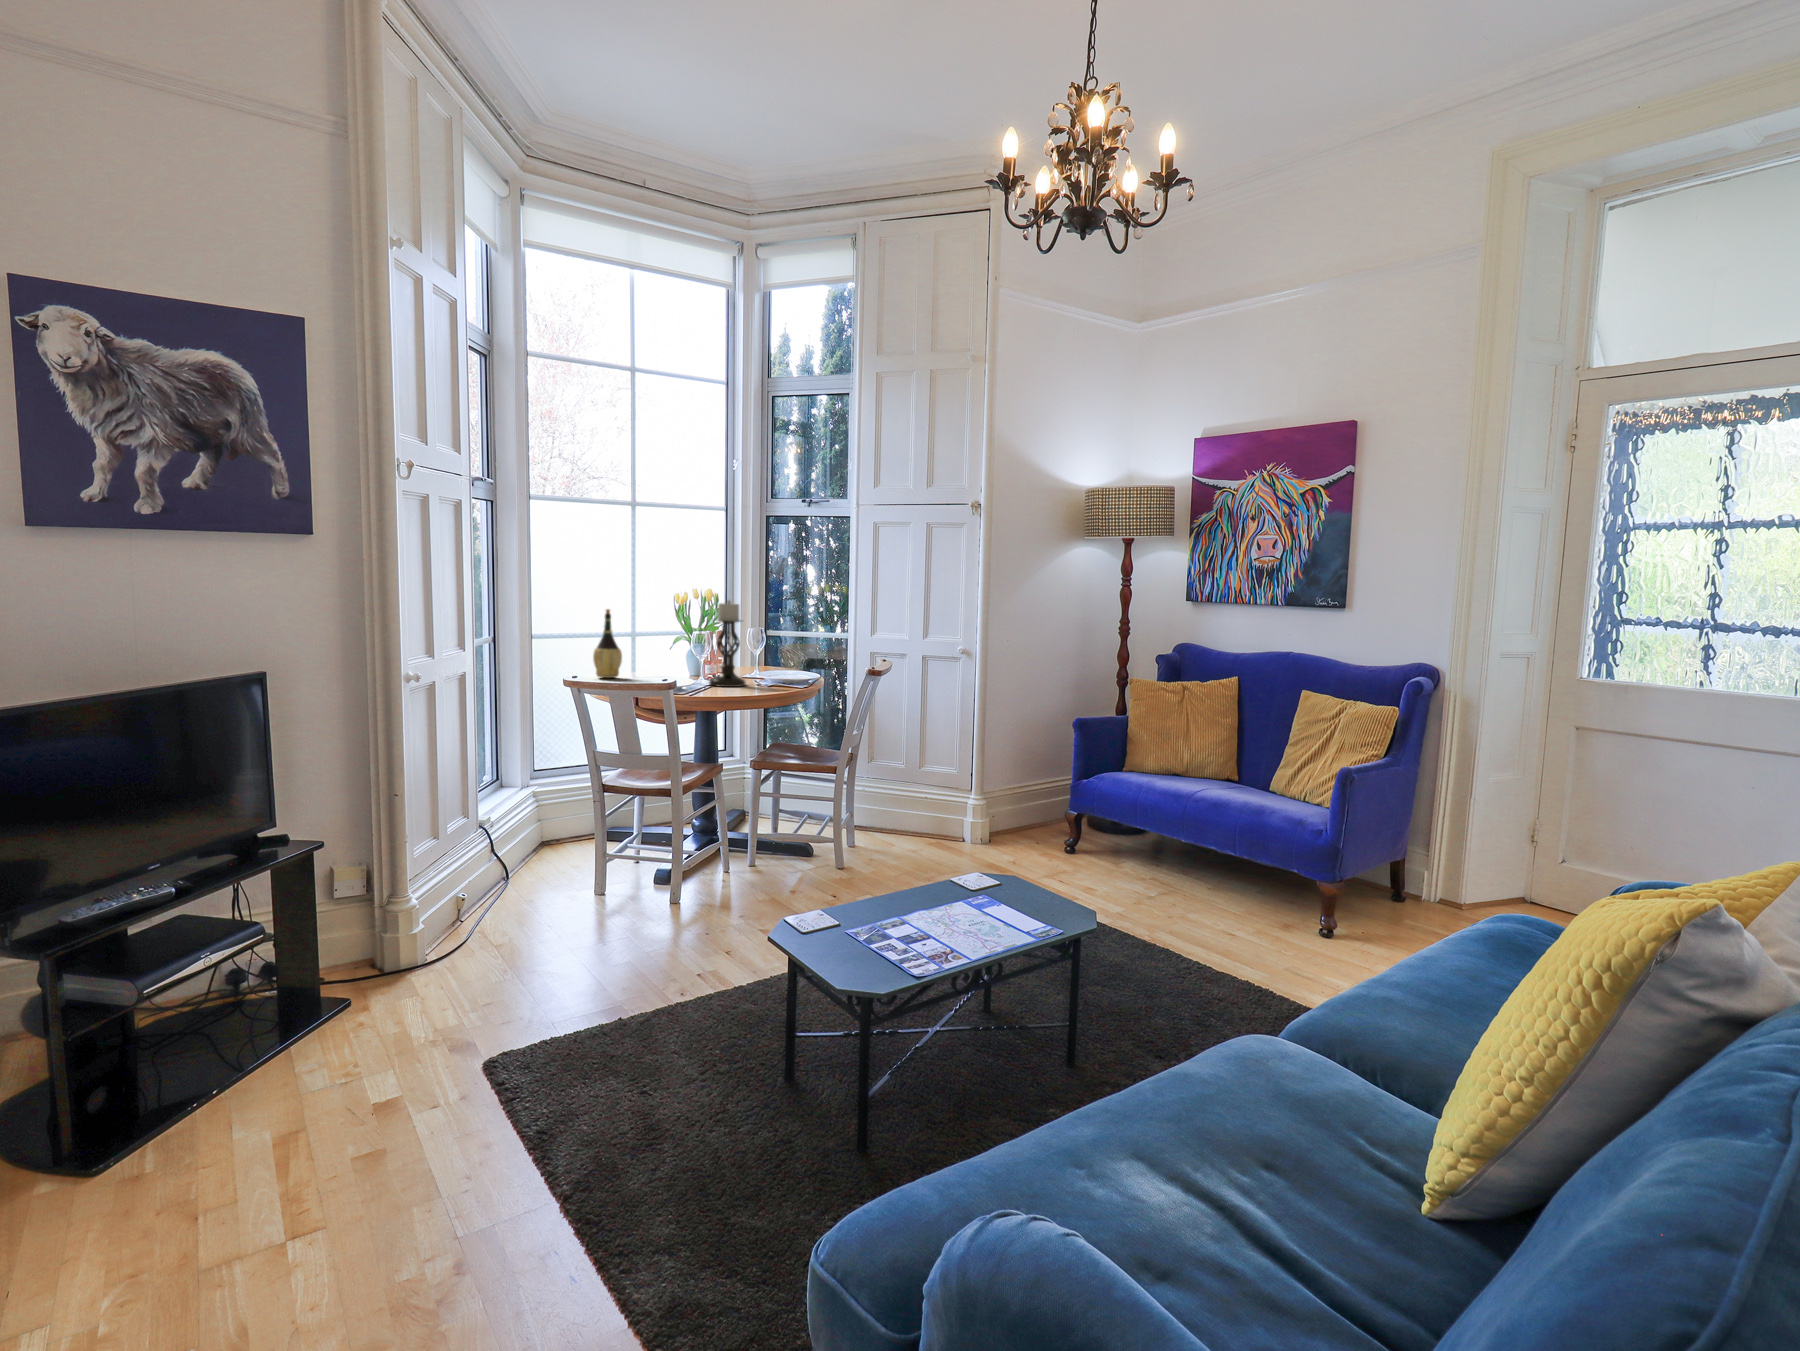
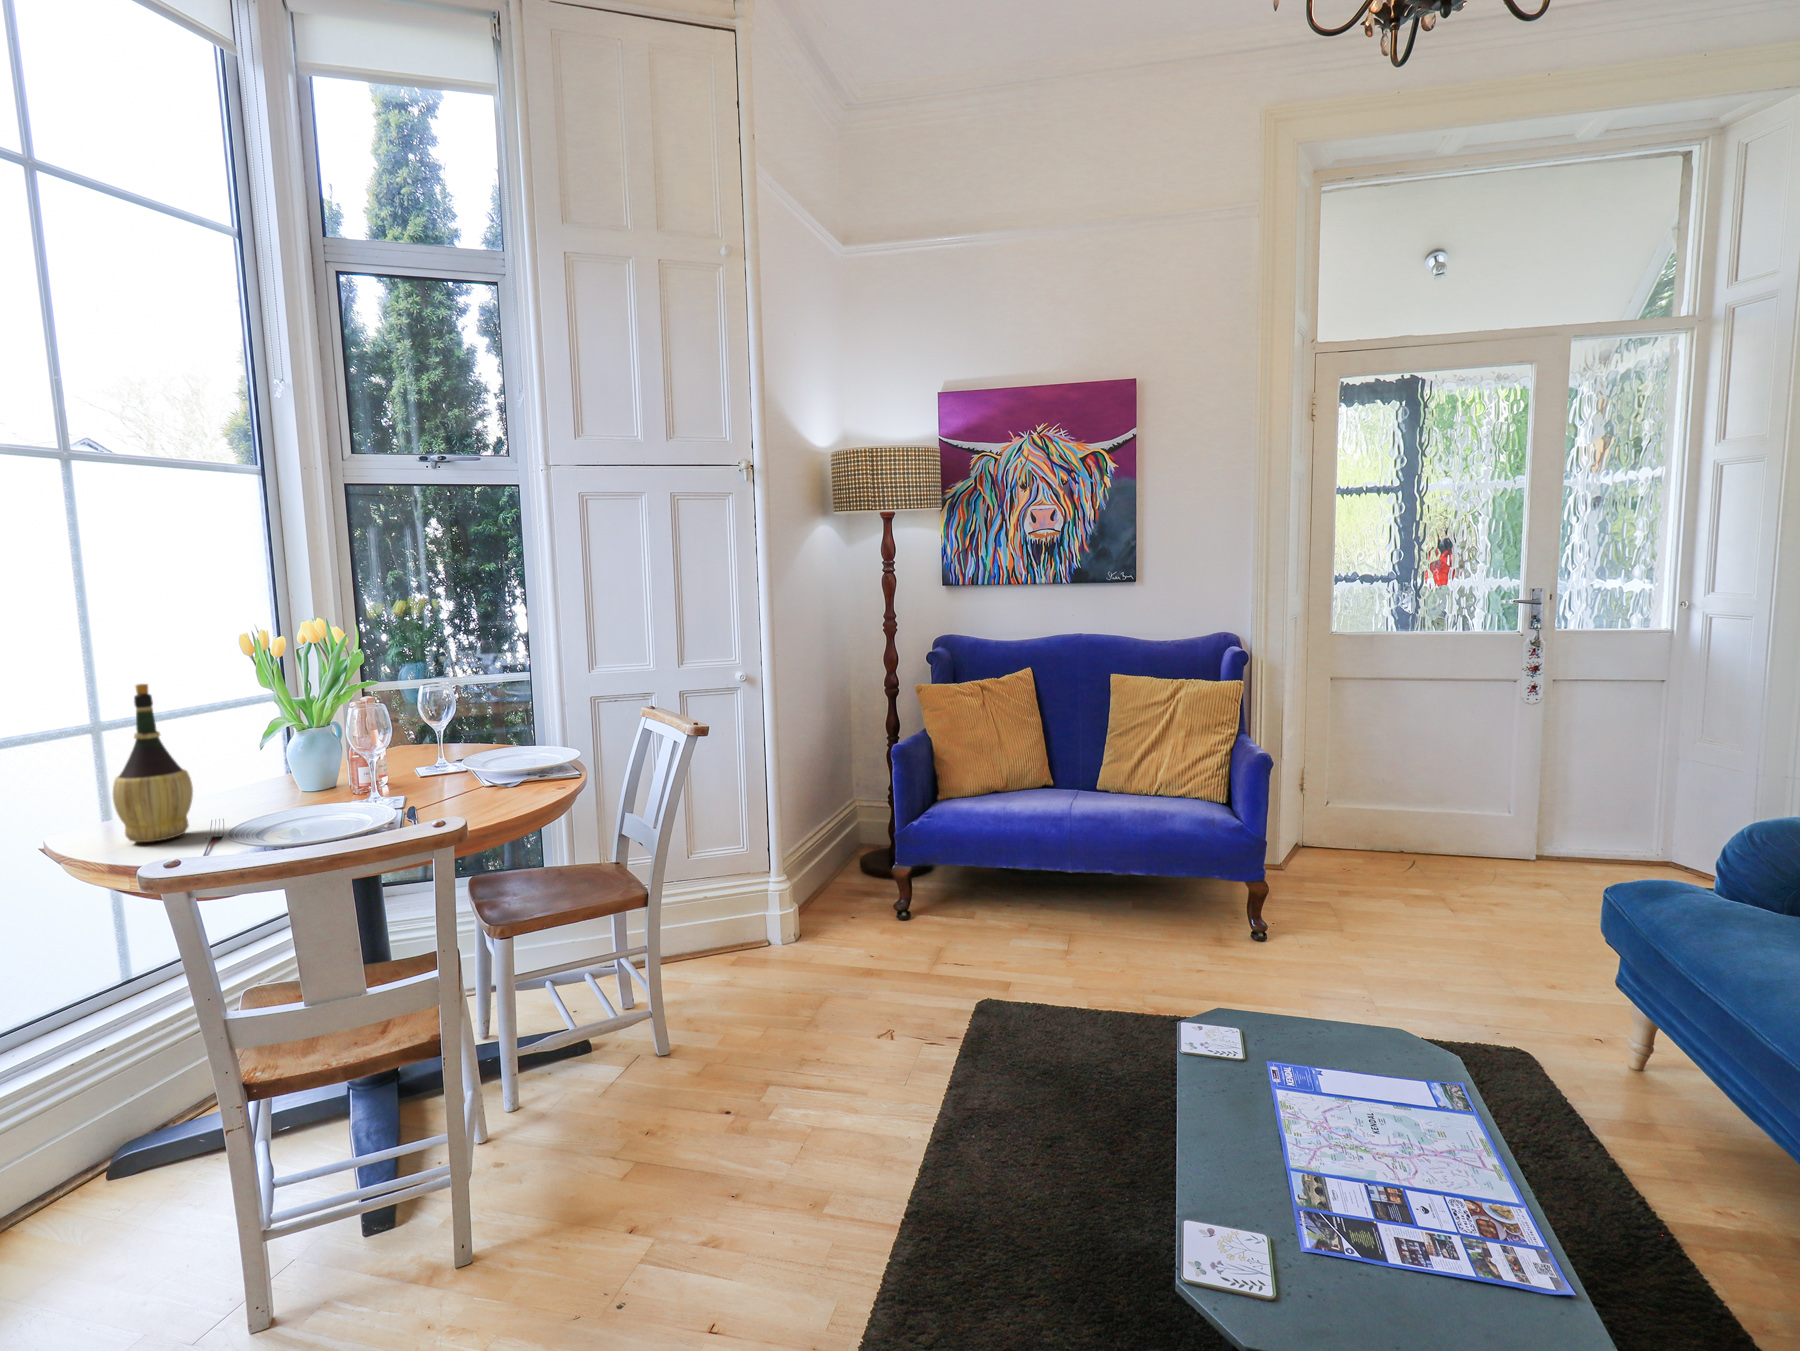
candle holder: present [709,601,746,687] -> none [447,639,527,812]

